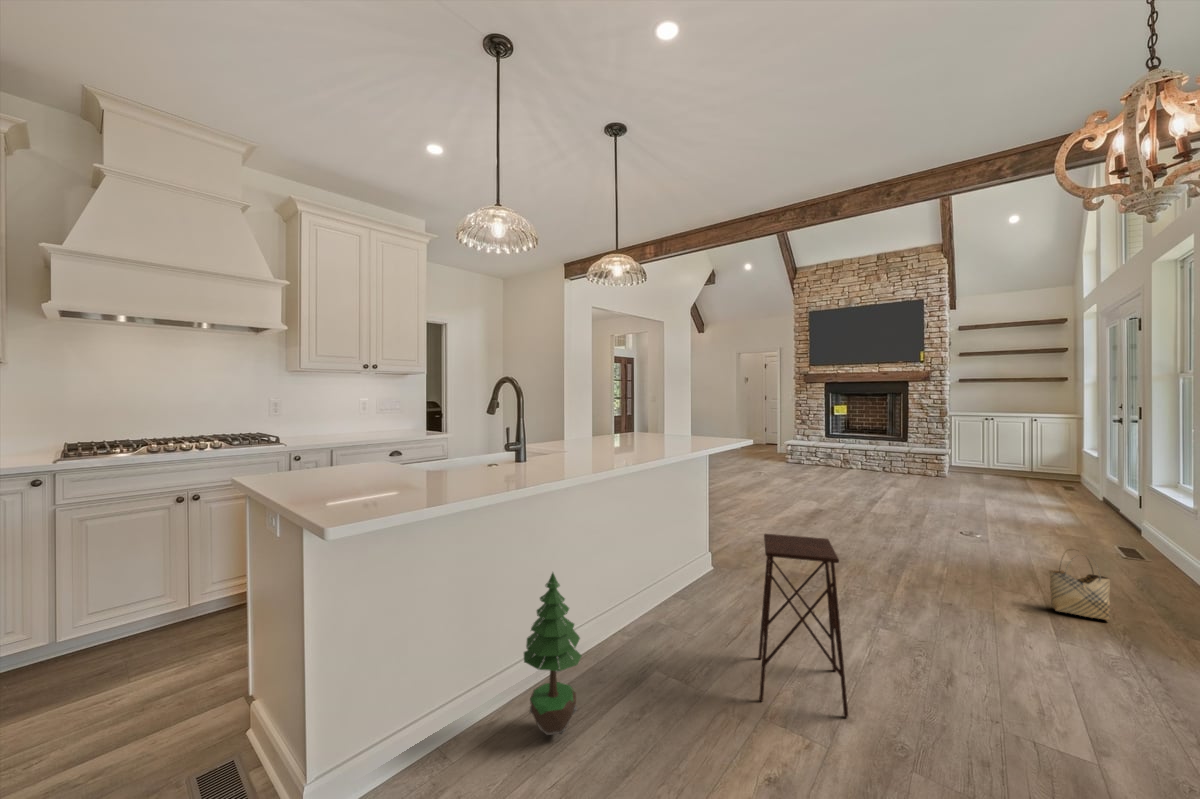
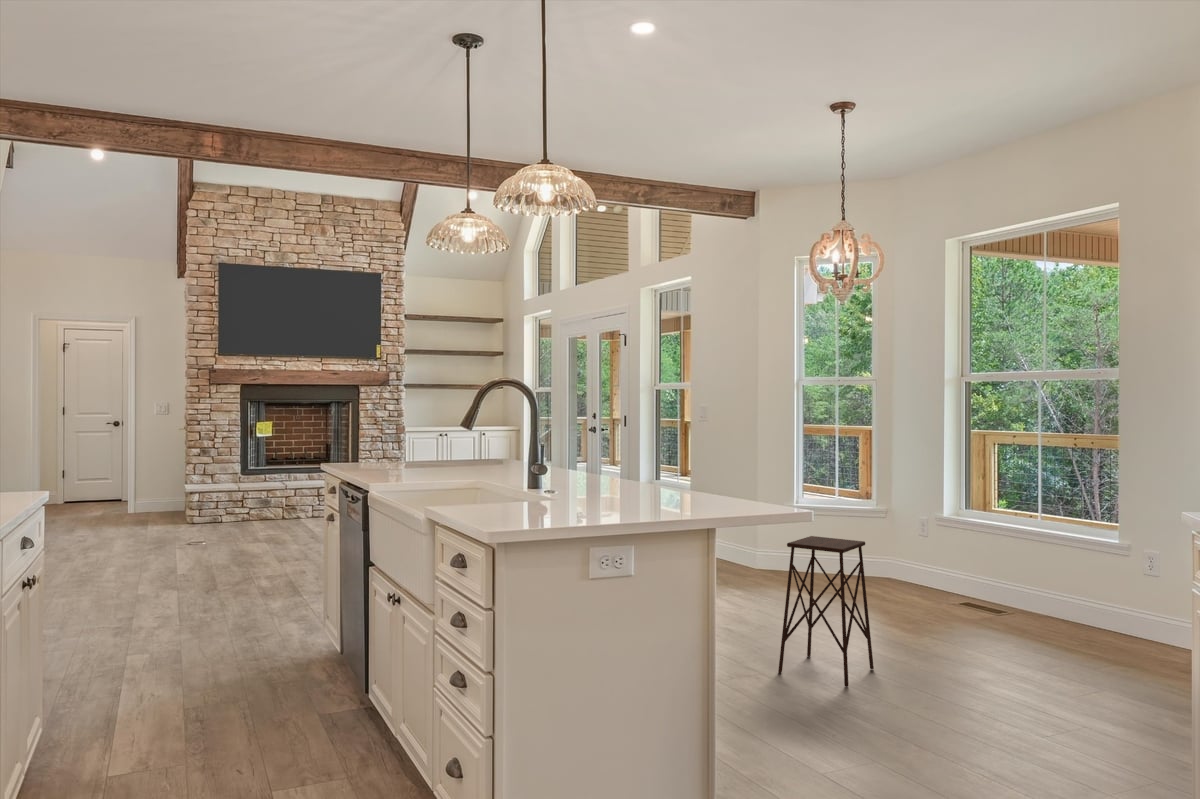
woven basket: present [1049,549,1111,620] -> none [744,532,773,584]
potted tree: present [524,573,582,735] -> none [852,592,917,767]

